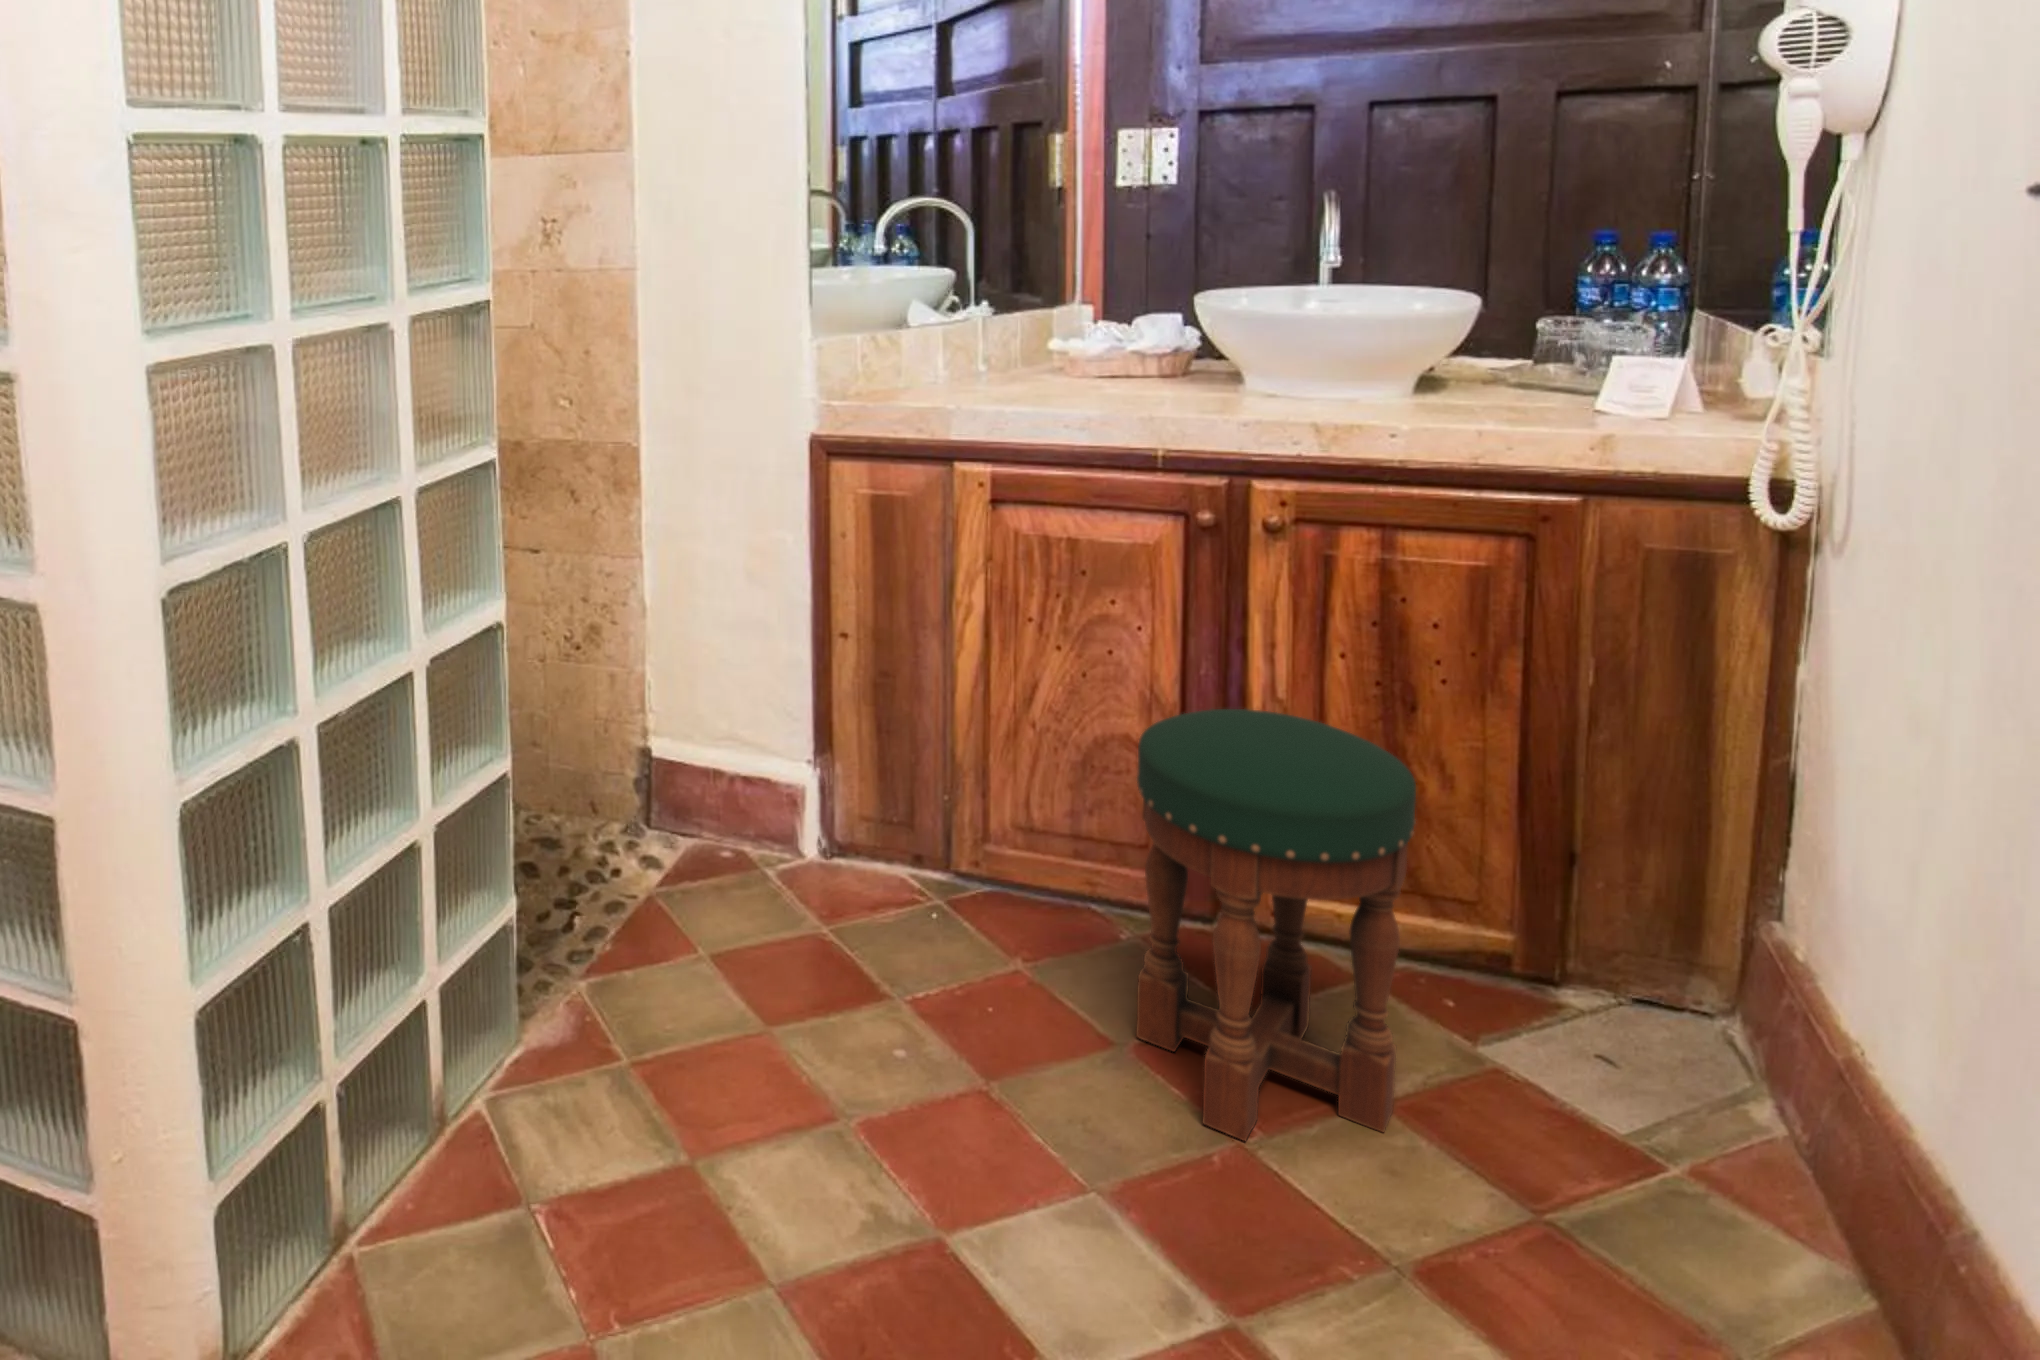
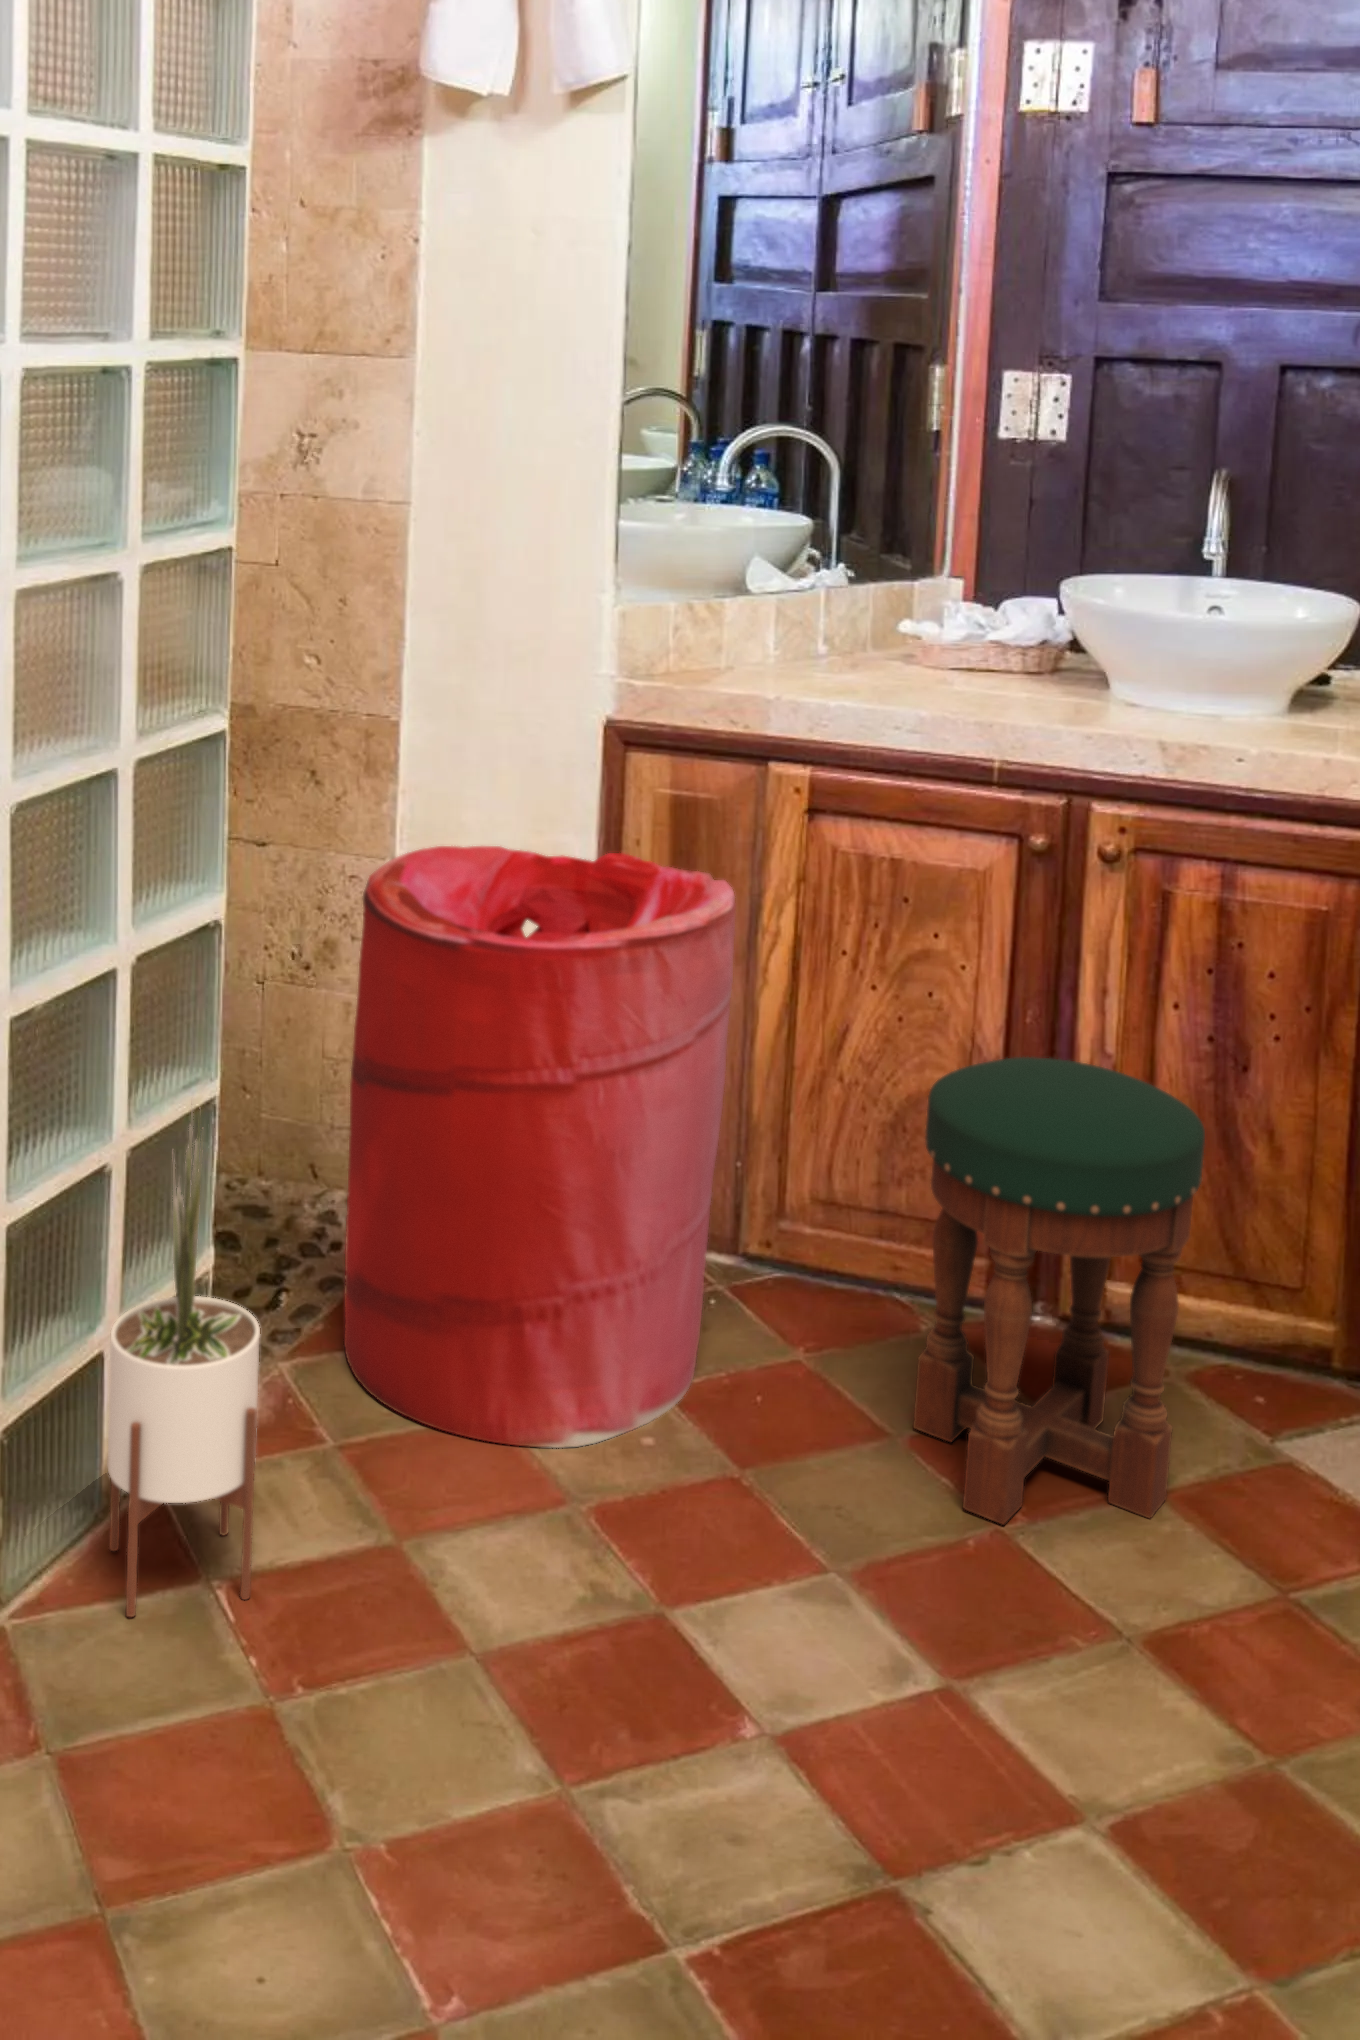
laundry hamper: none [621,544,945,1062] -> present [344,846,736,1448]
potted plant: none [428,784,566,1248] -> present [108,1104,260,1617]

